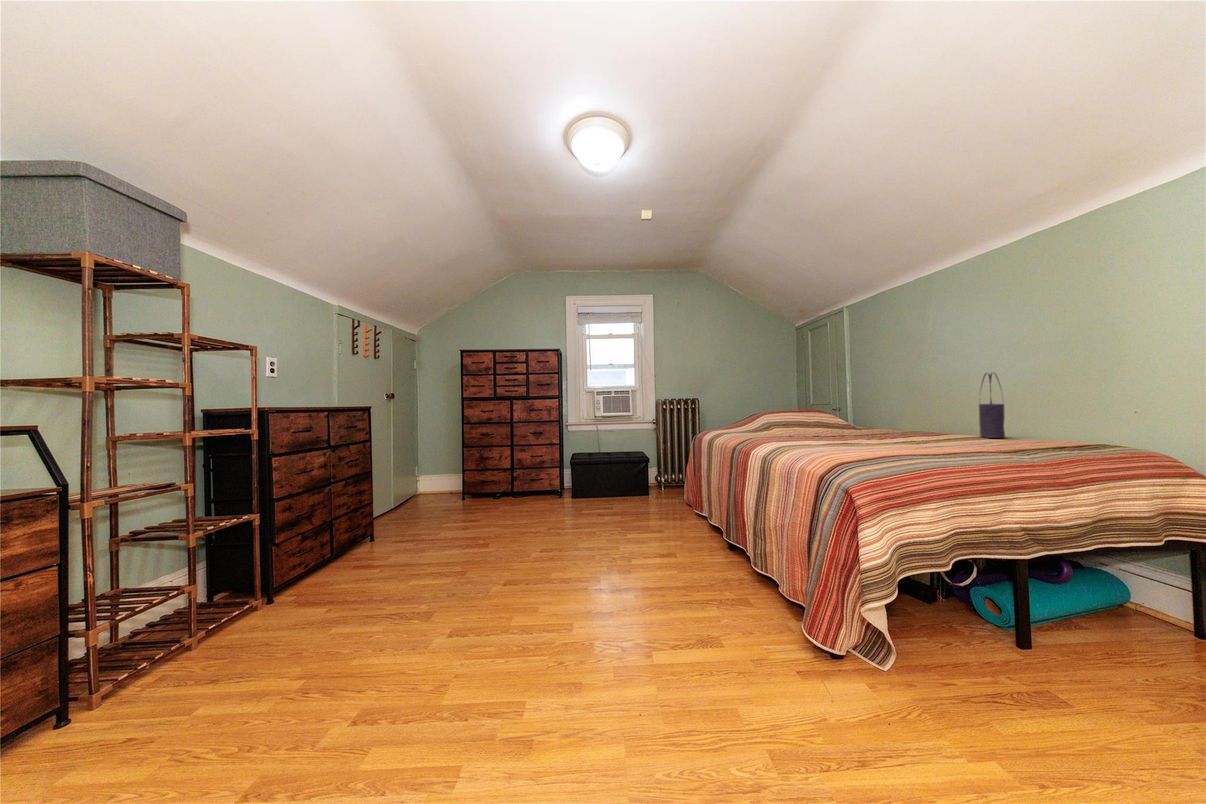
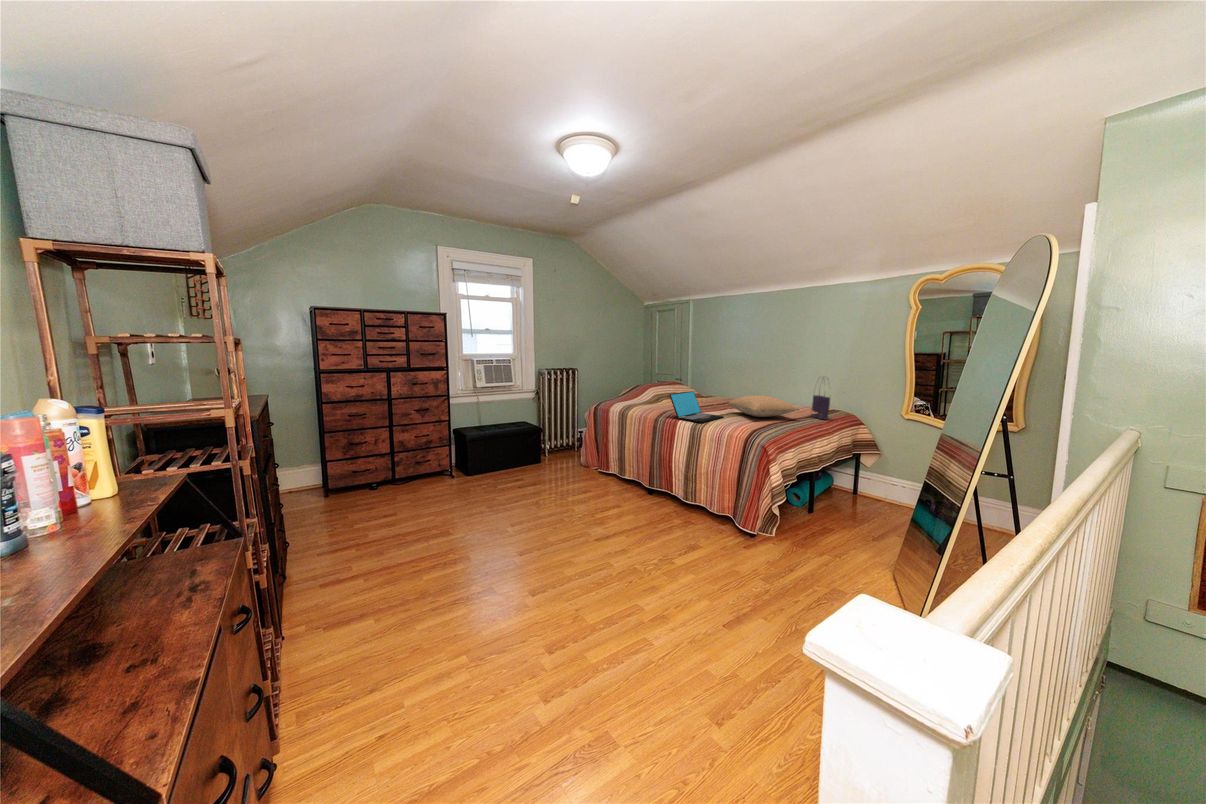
laptop: none [745,407,822,438] -> present [669,391,723,423]
pillow: none [843,407,941,435] -> present [729,395,800,417]

